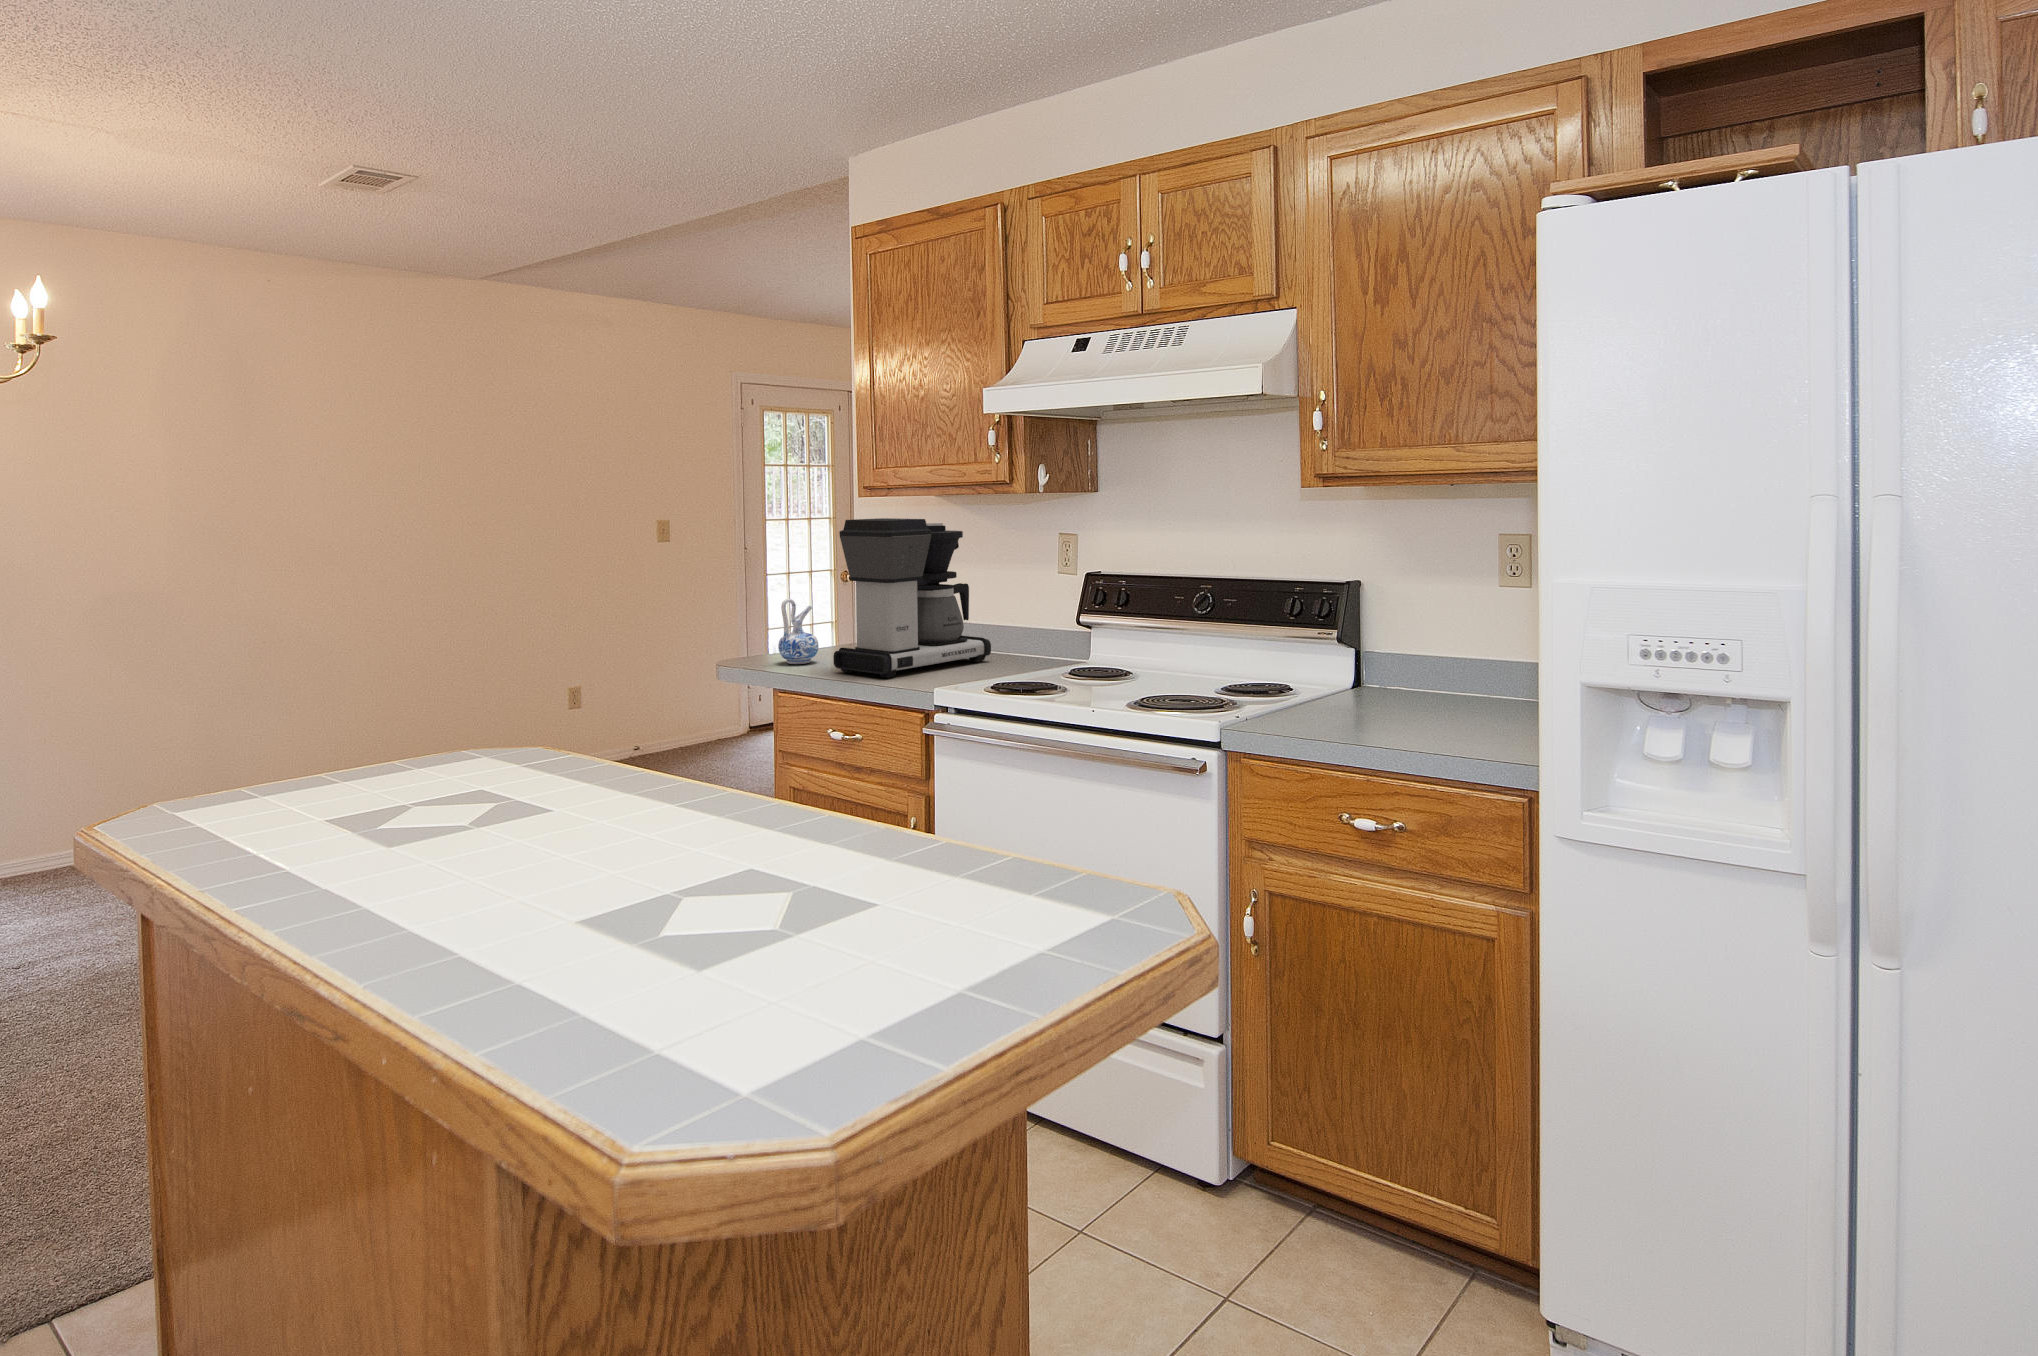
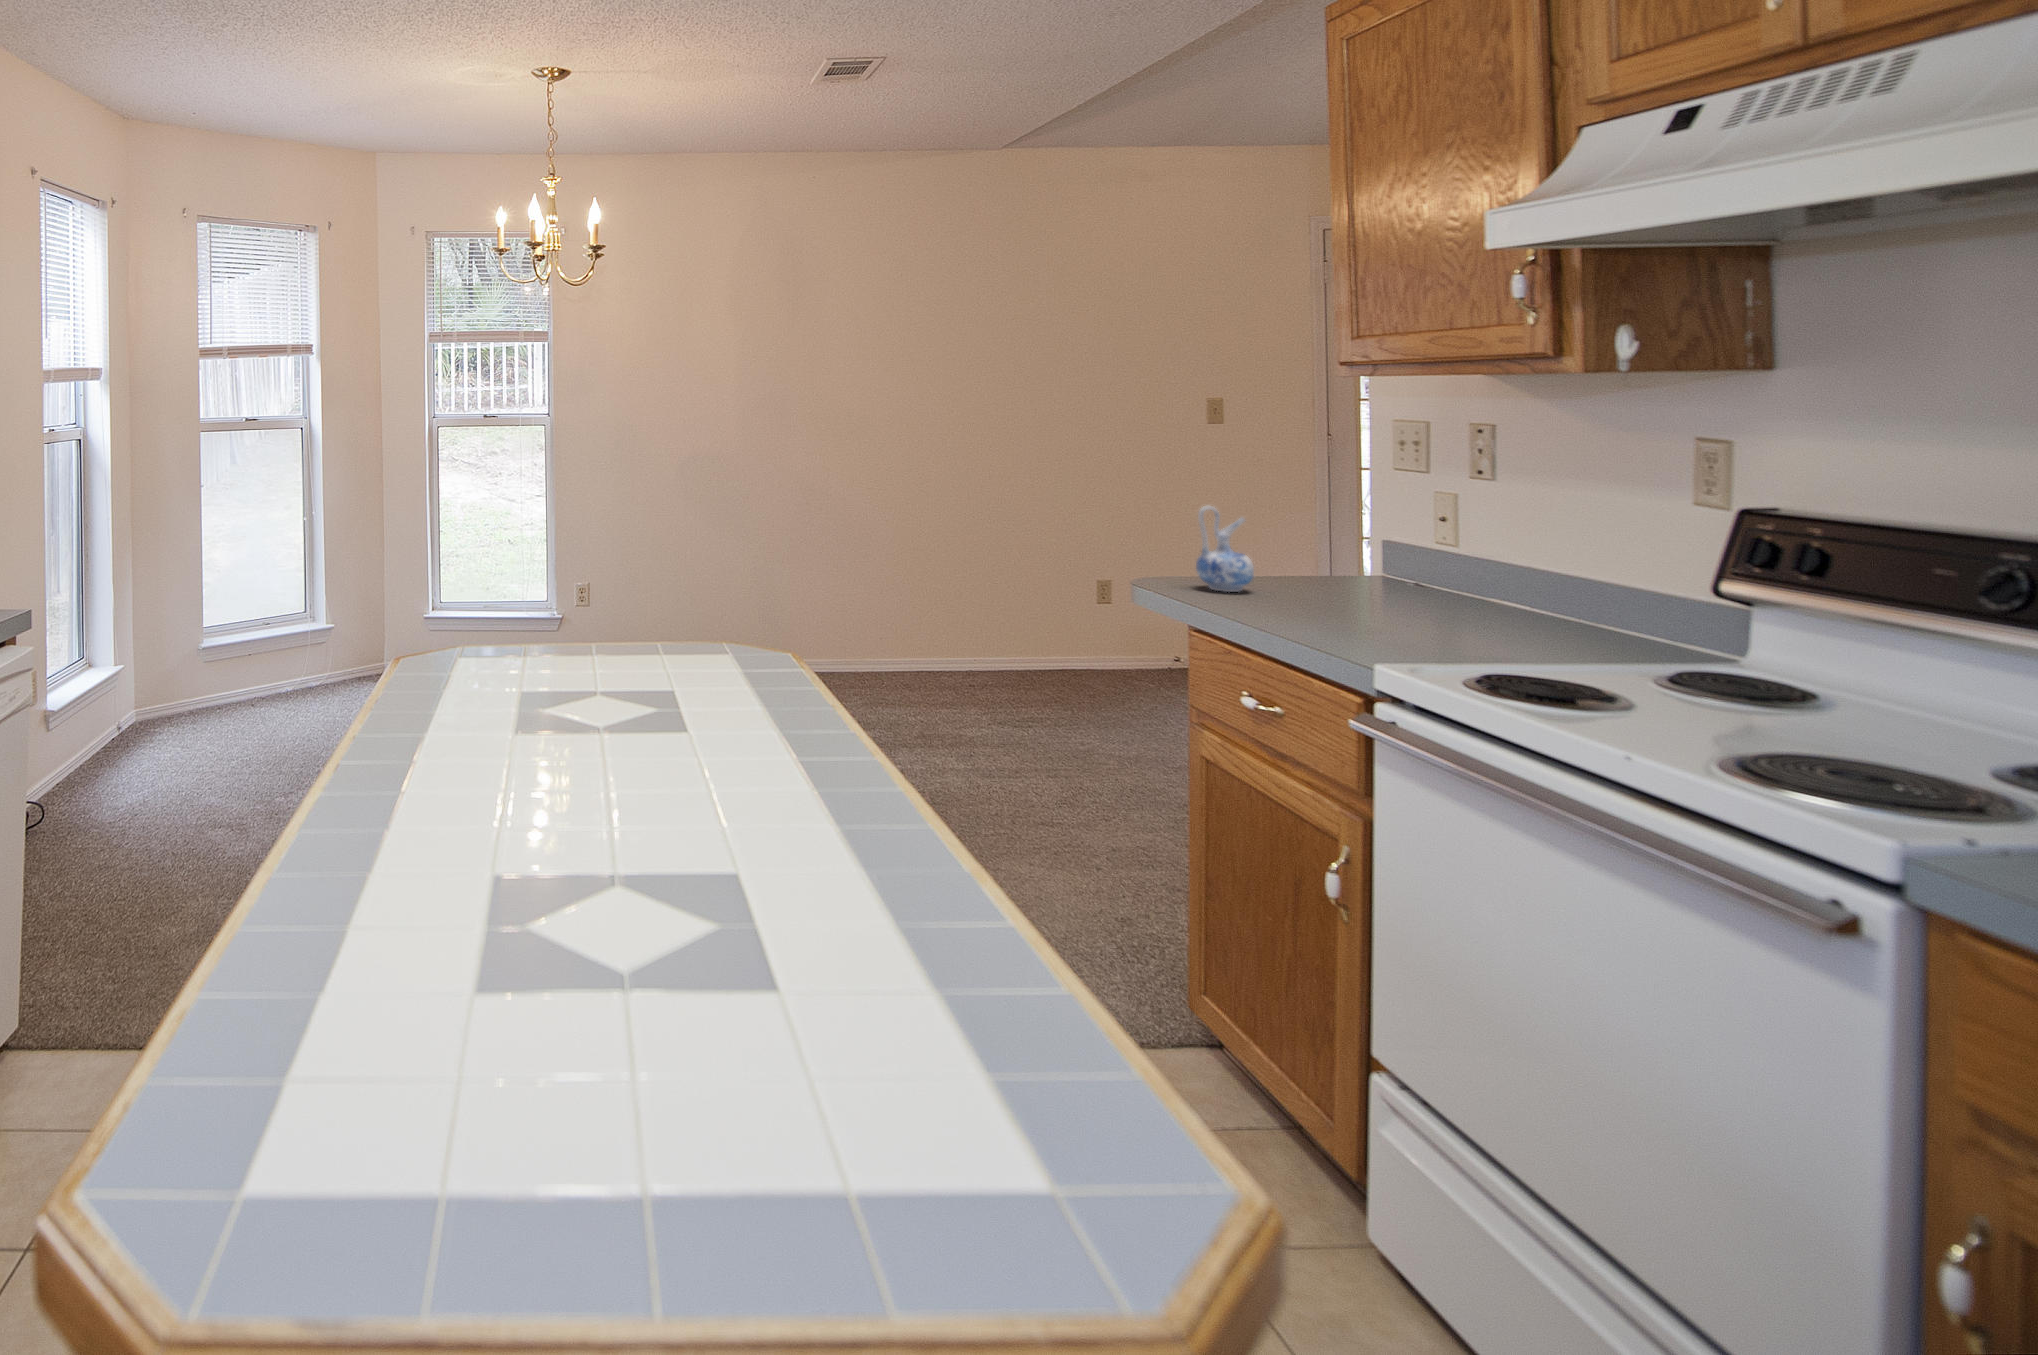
coffee maker: present [833,518,991,678] -> none [1256,405,1541,629]

